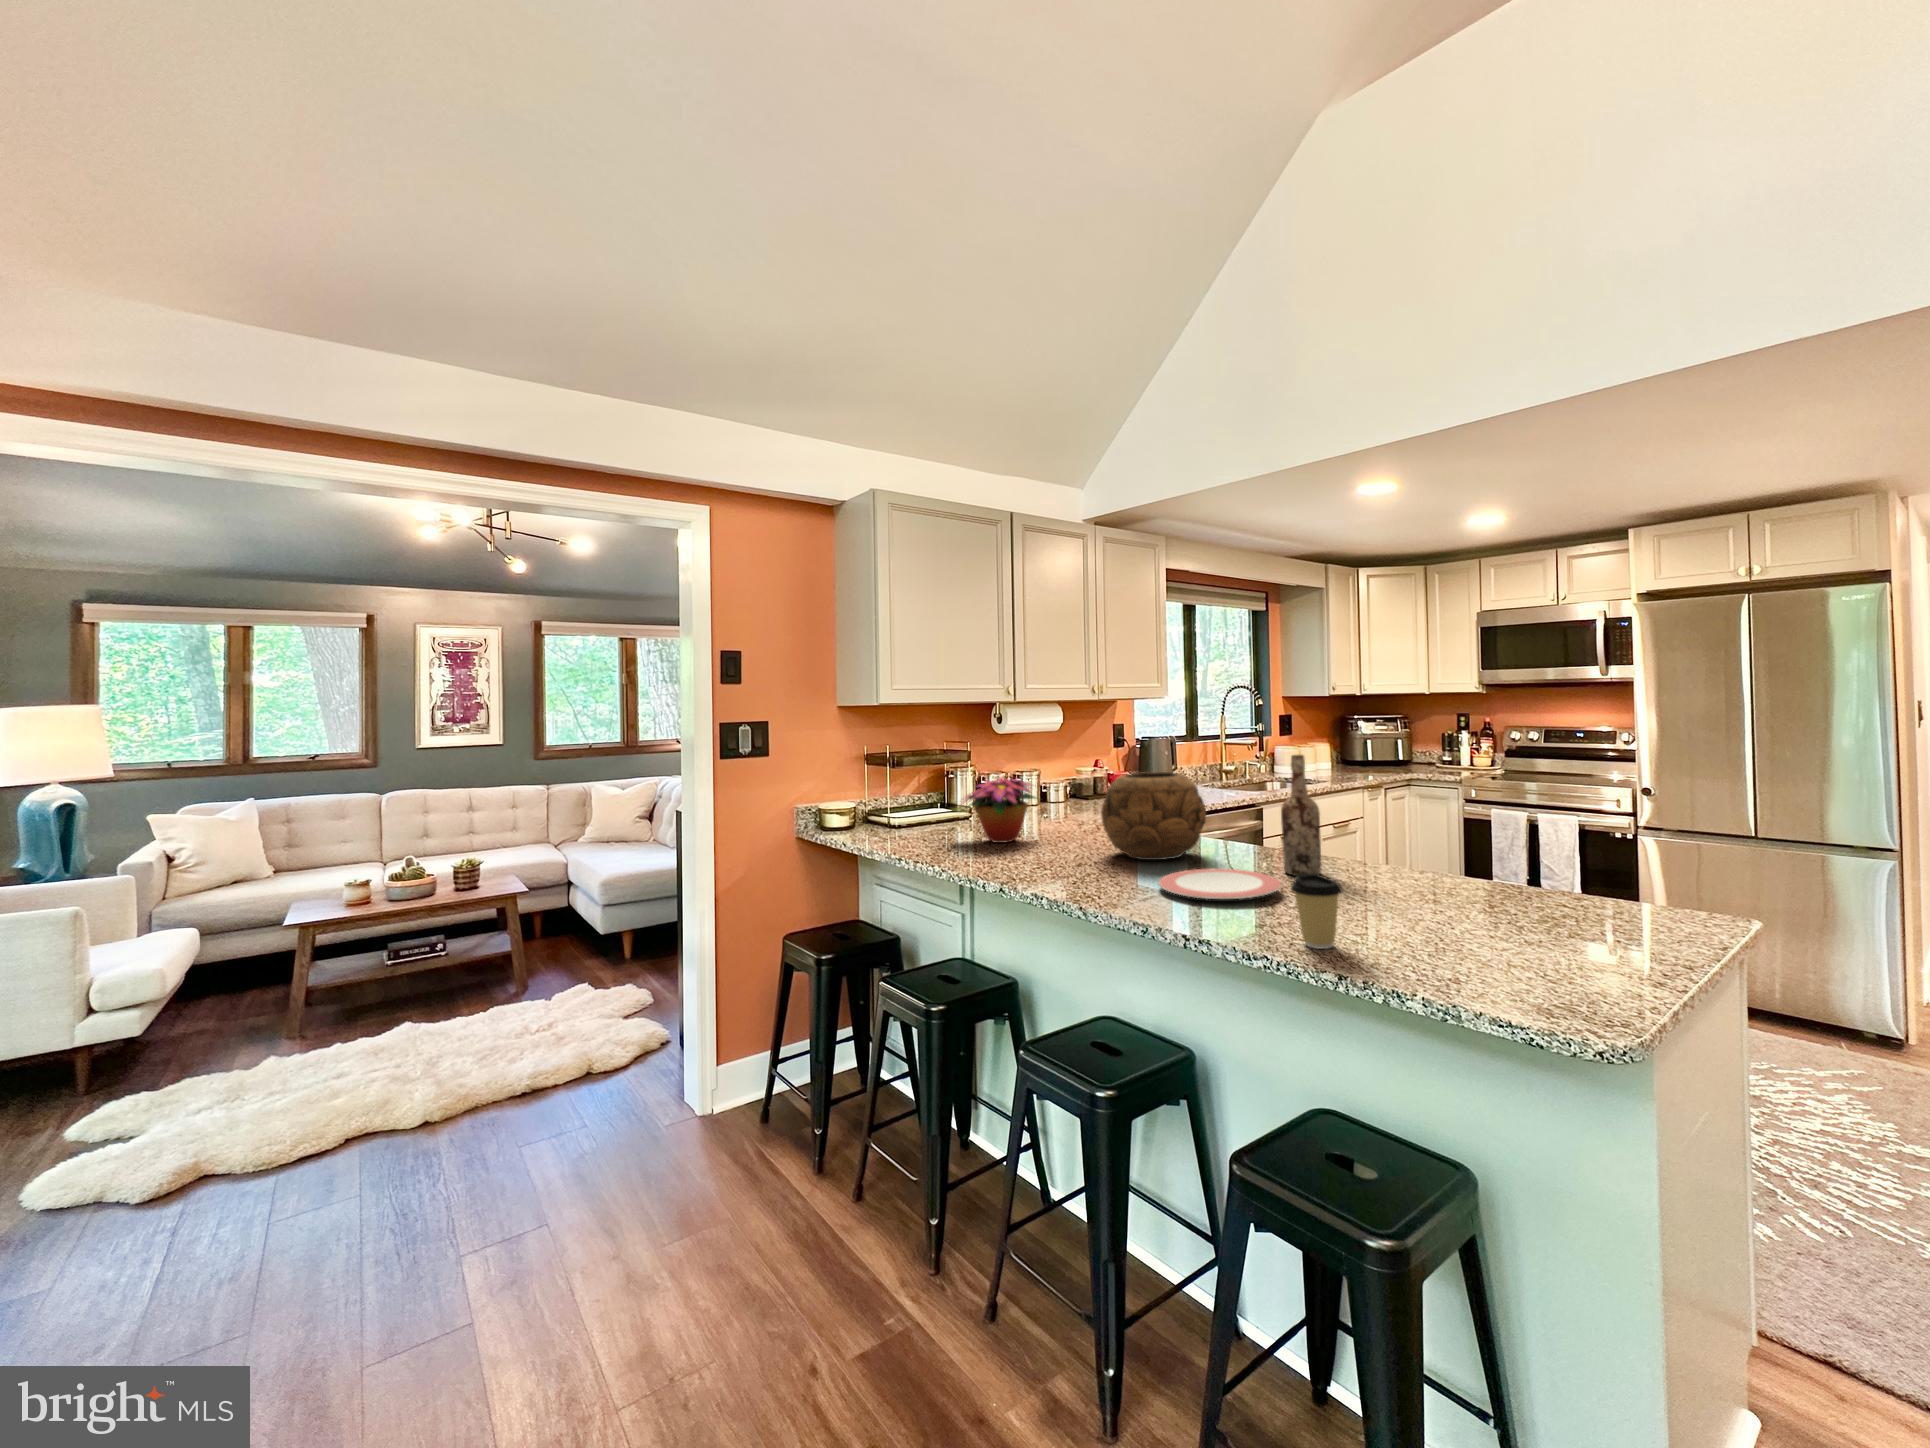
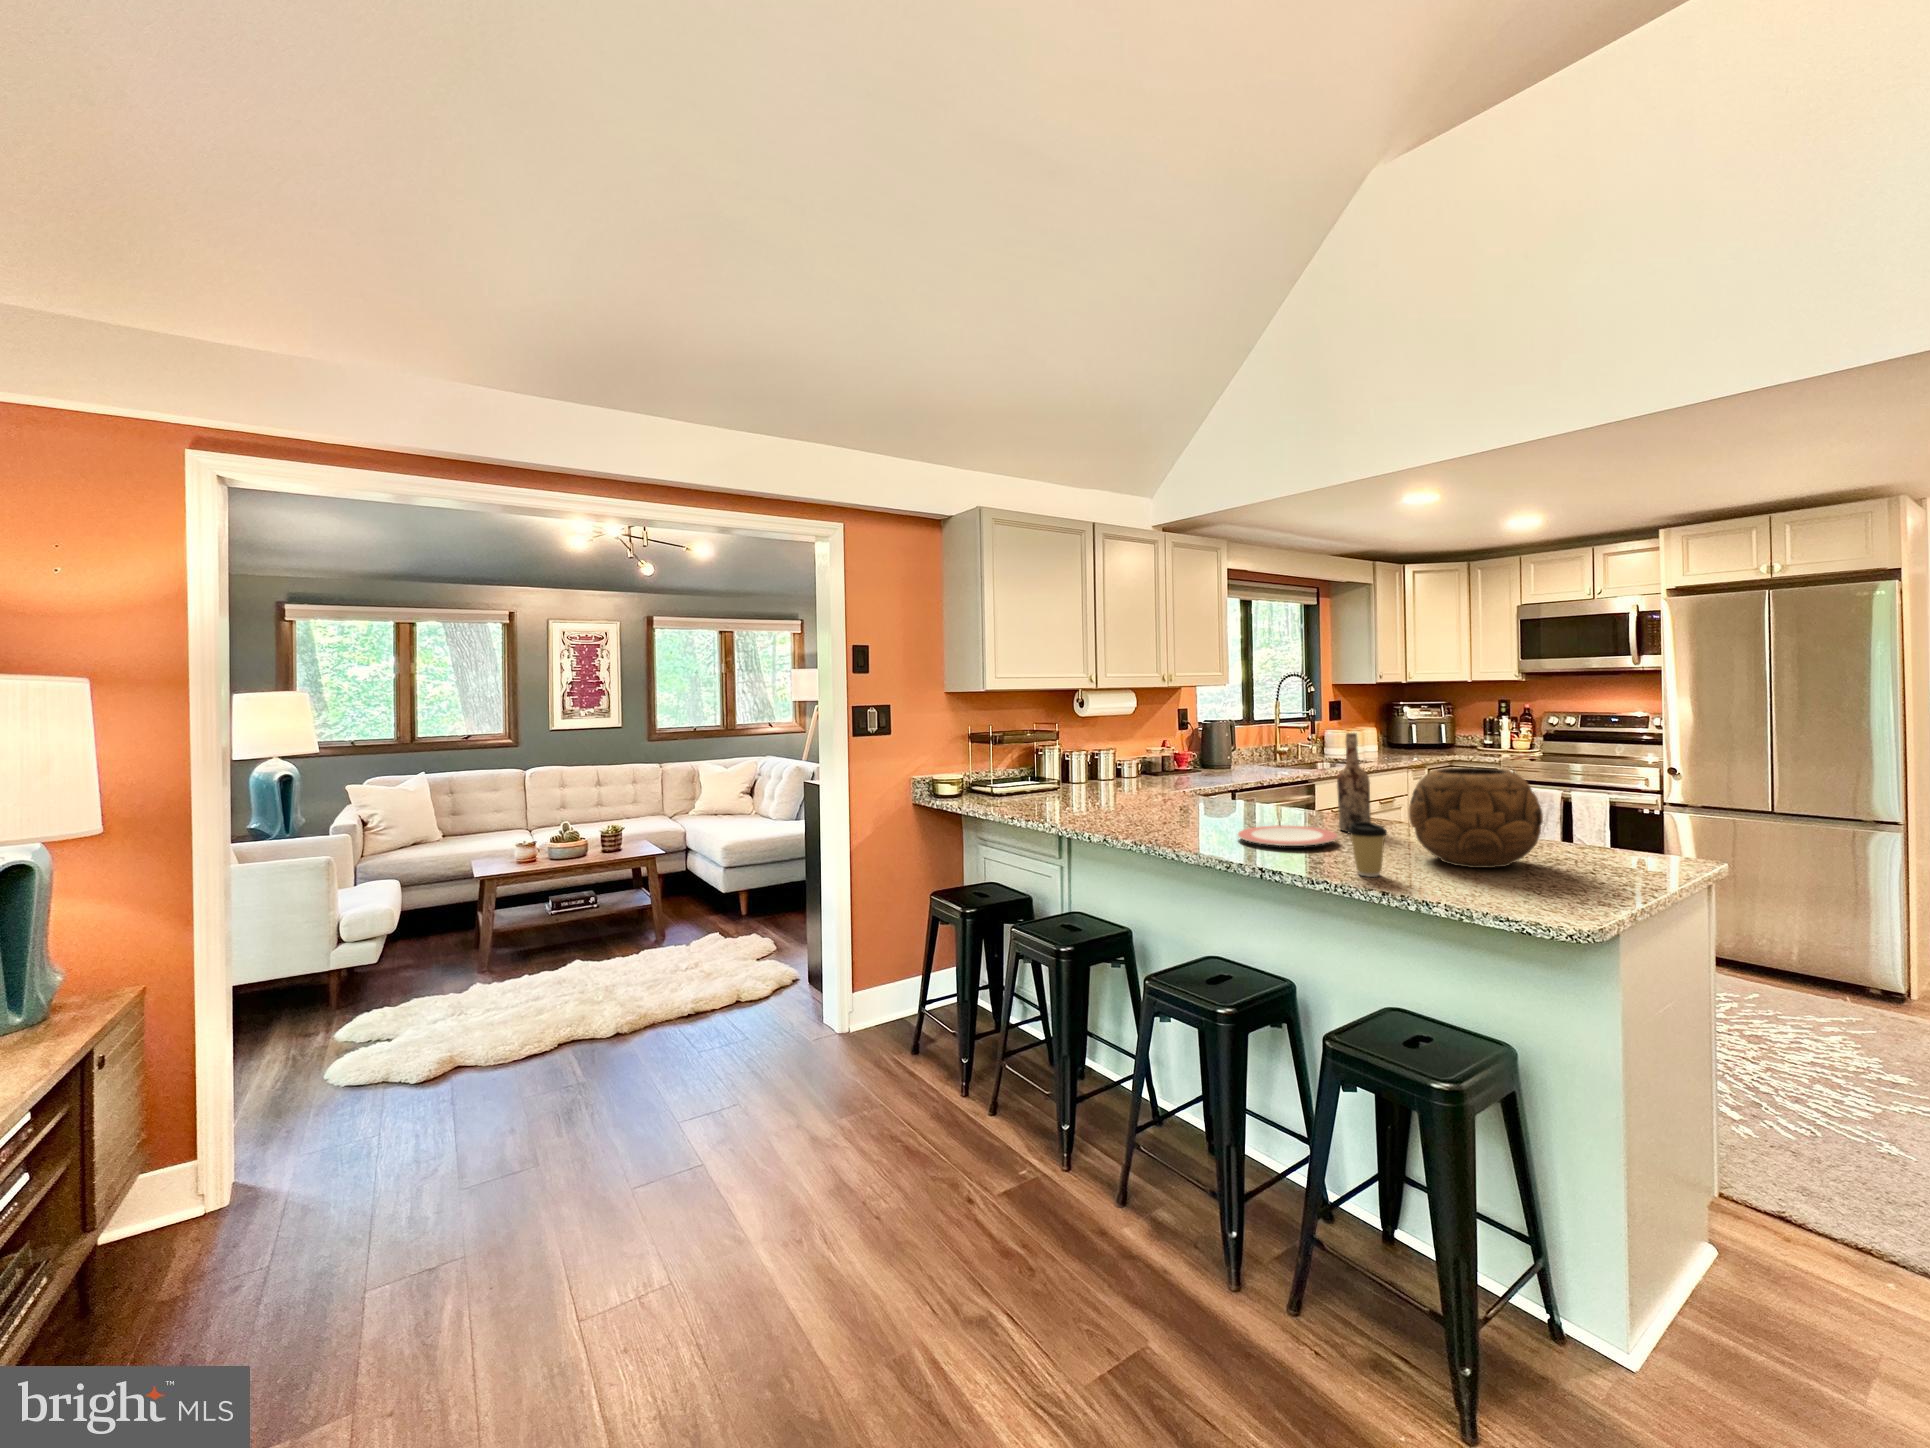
decorative bowl: present [1101,772,1206,860] -> present [1409,767,1543,868]
flower arrangement: present [961,777,1036,843] -> none [1053,752,1132,808]

